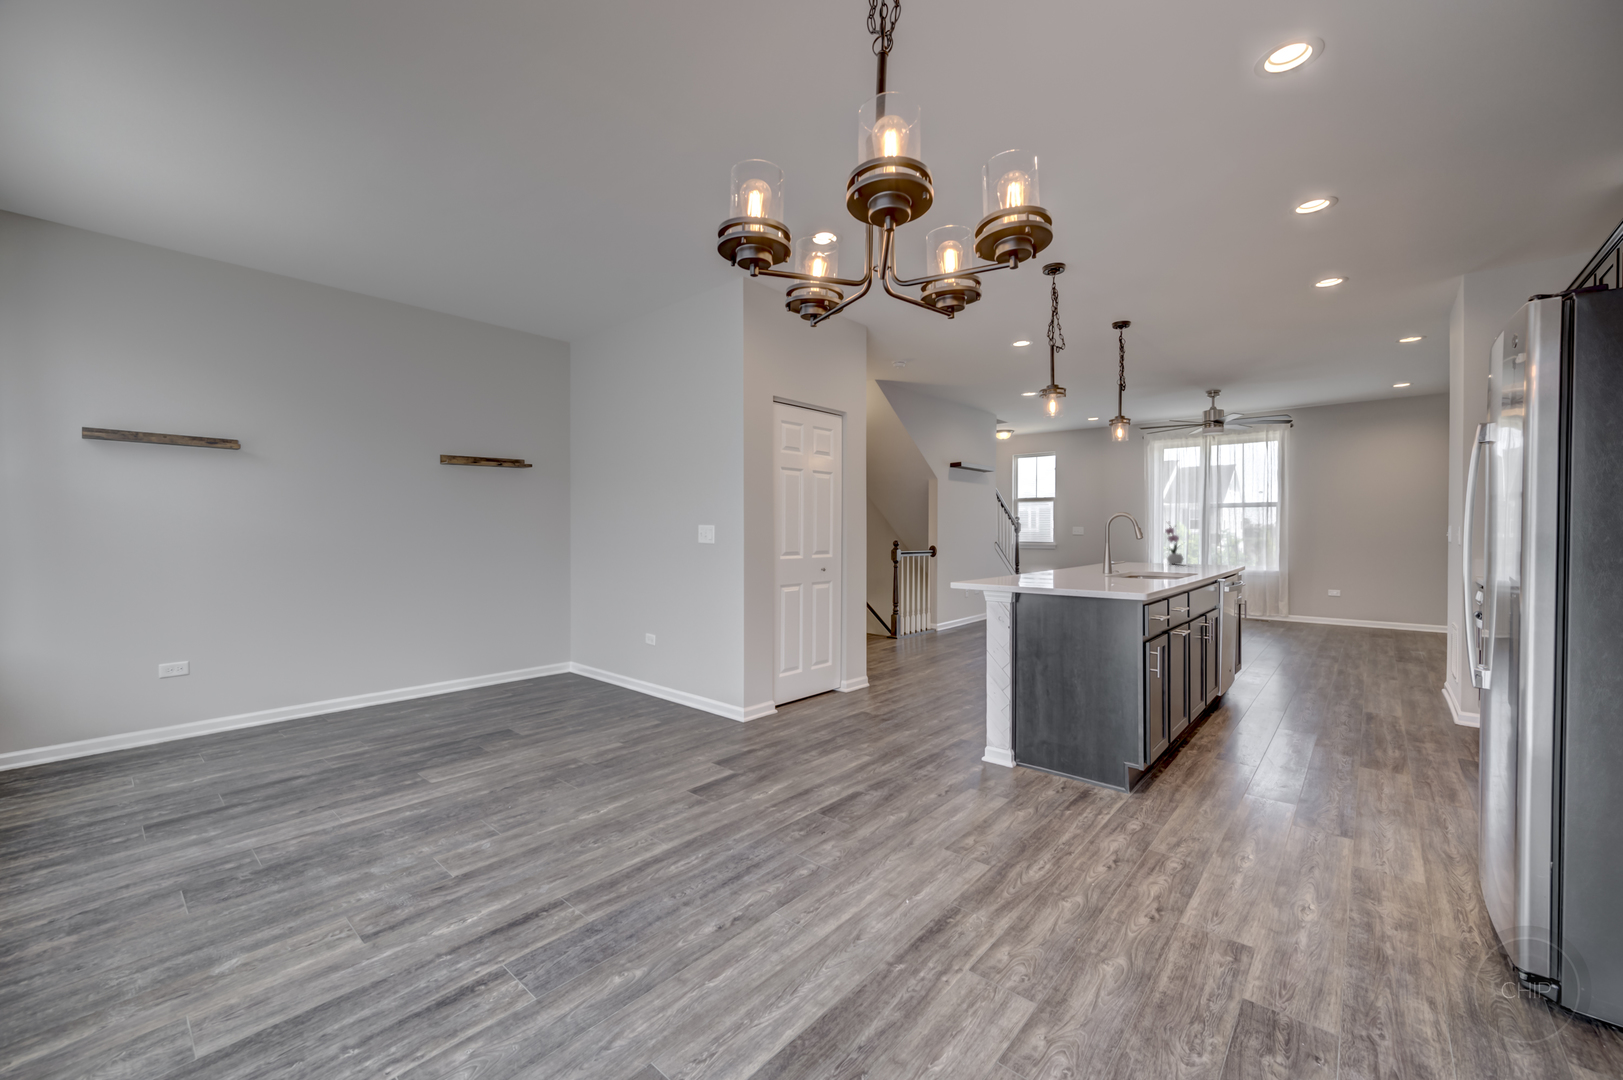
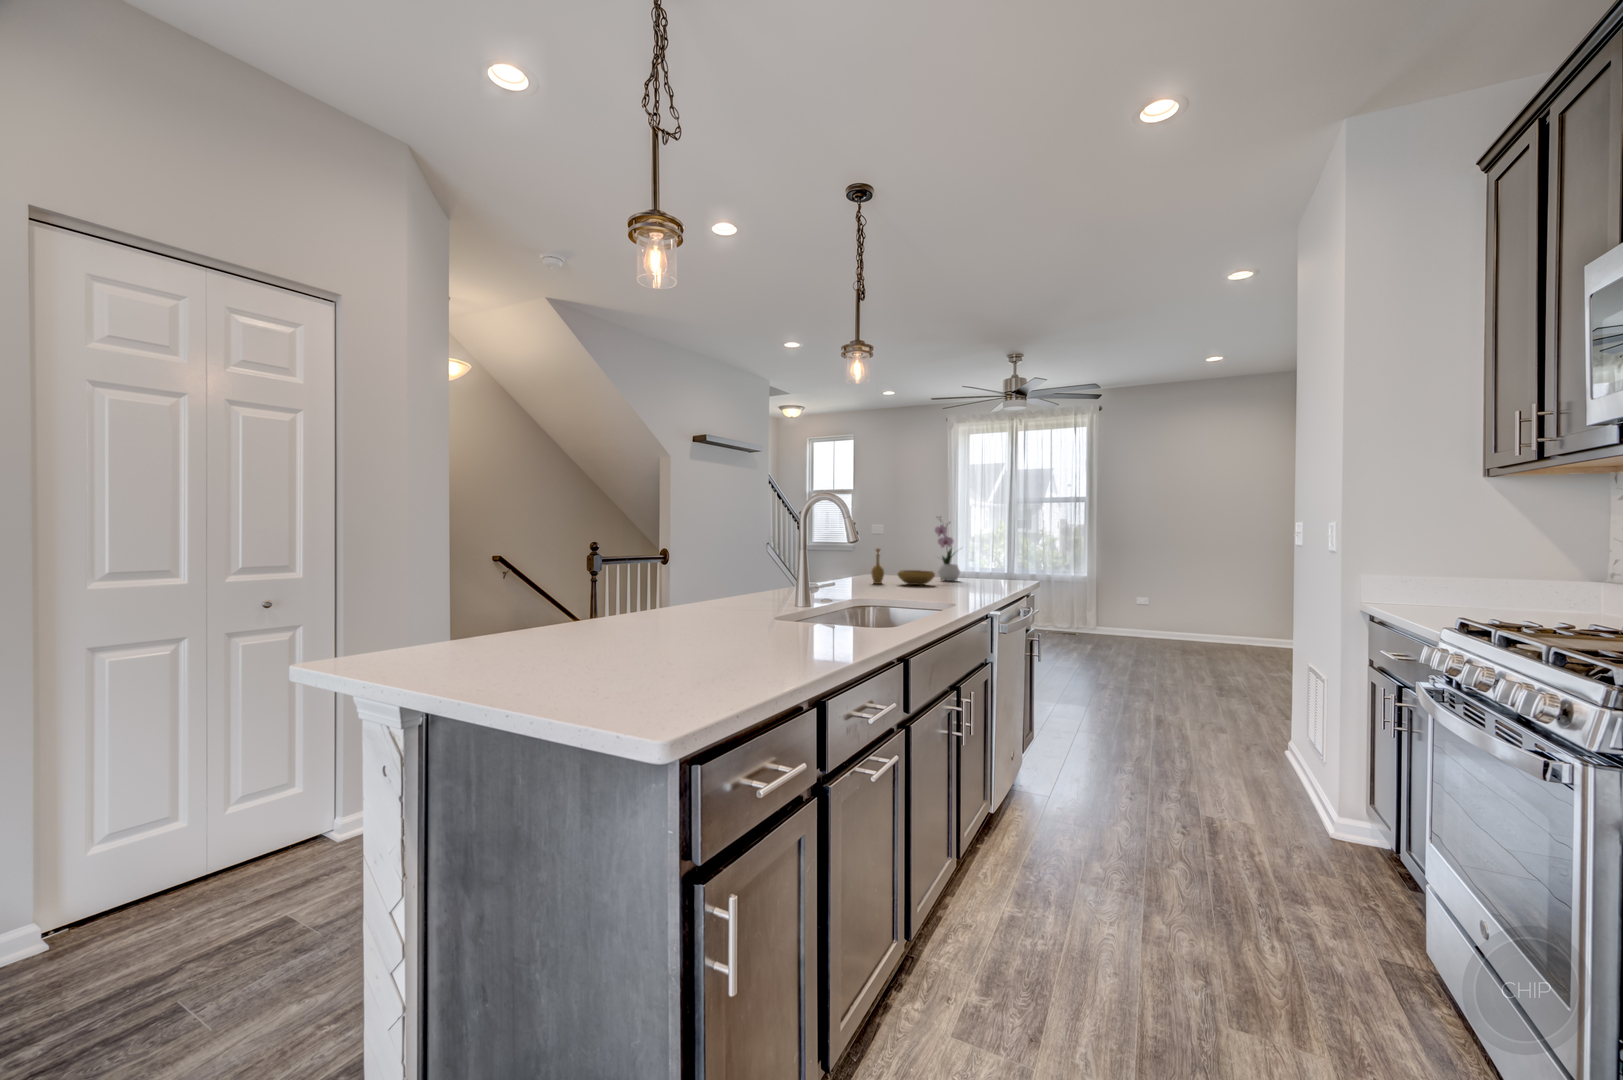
decorative bowl: none [1124,542,1169,566] -> present [871,548,935,585]

